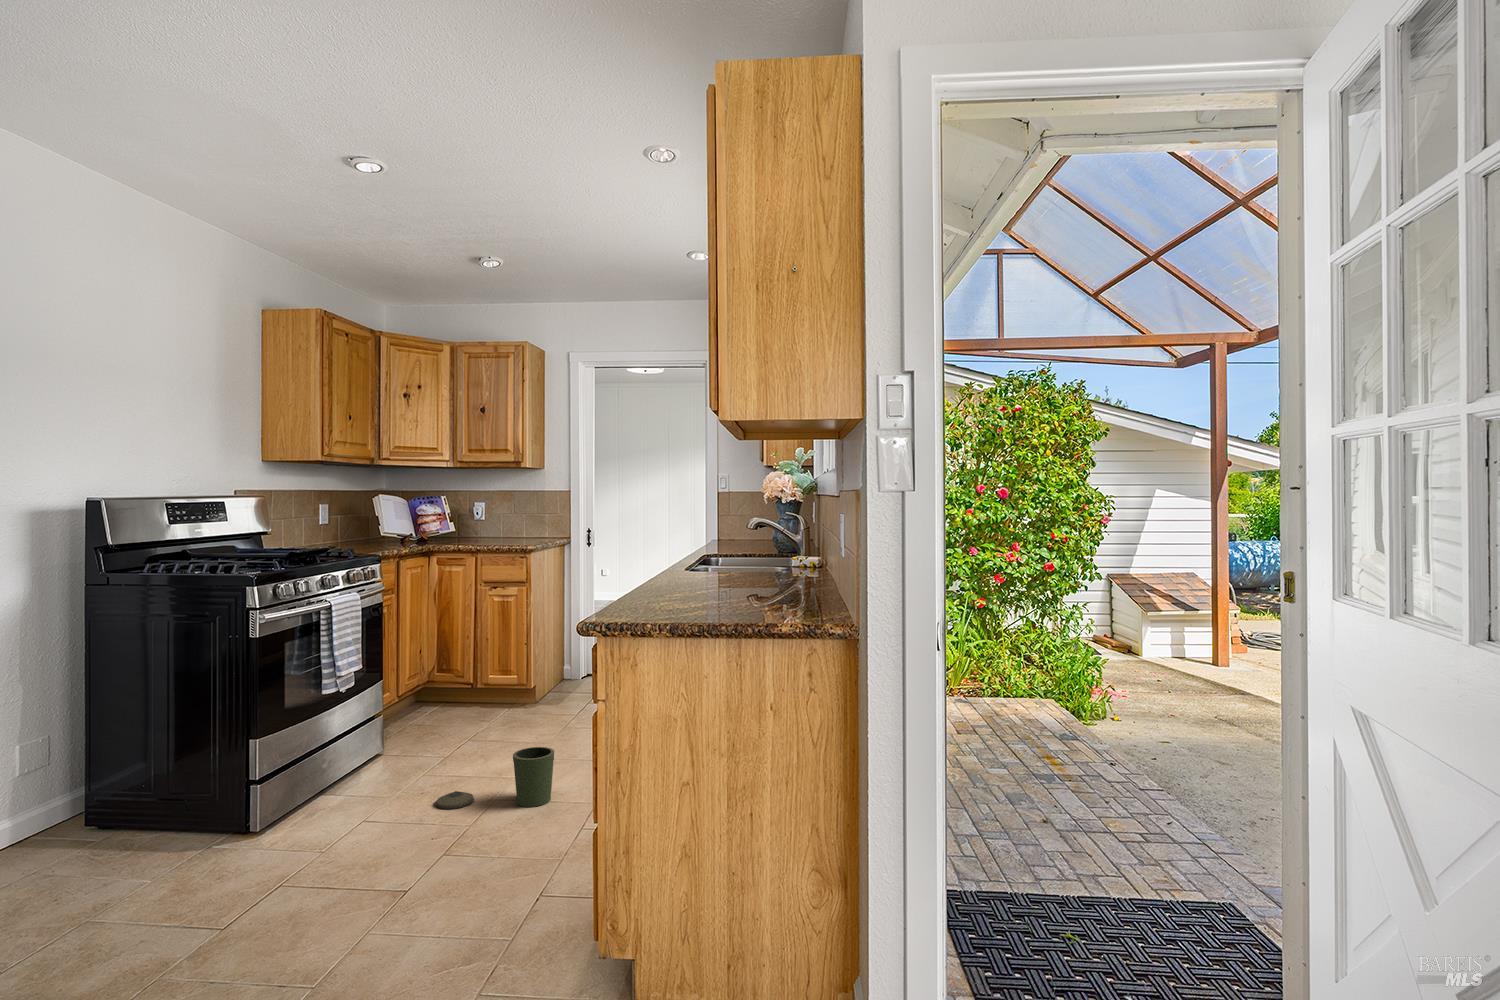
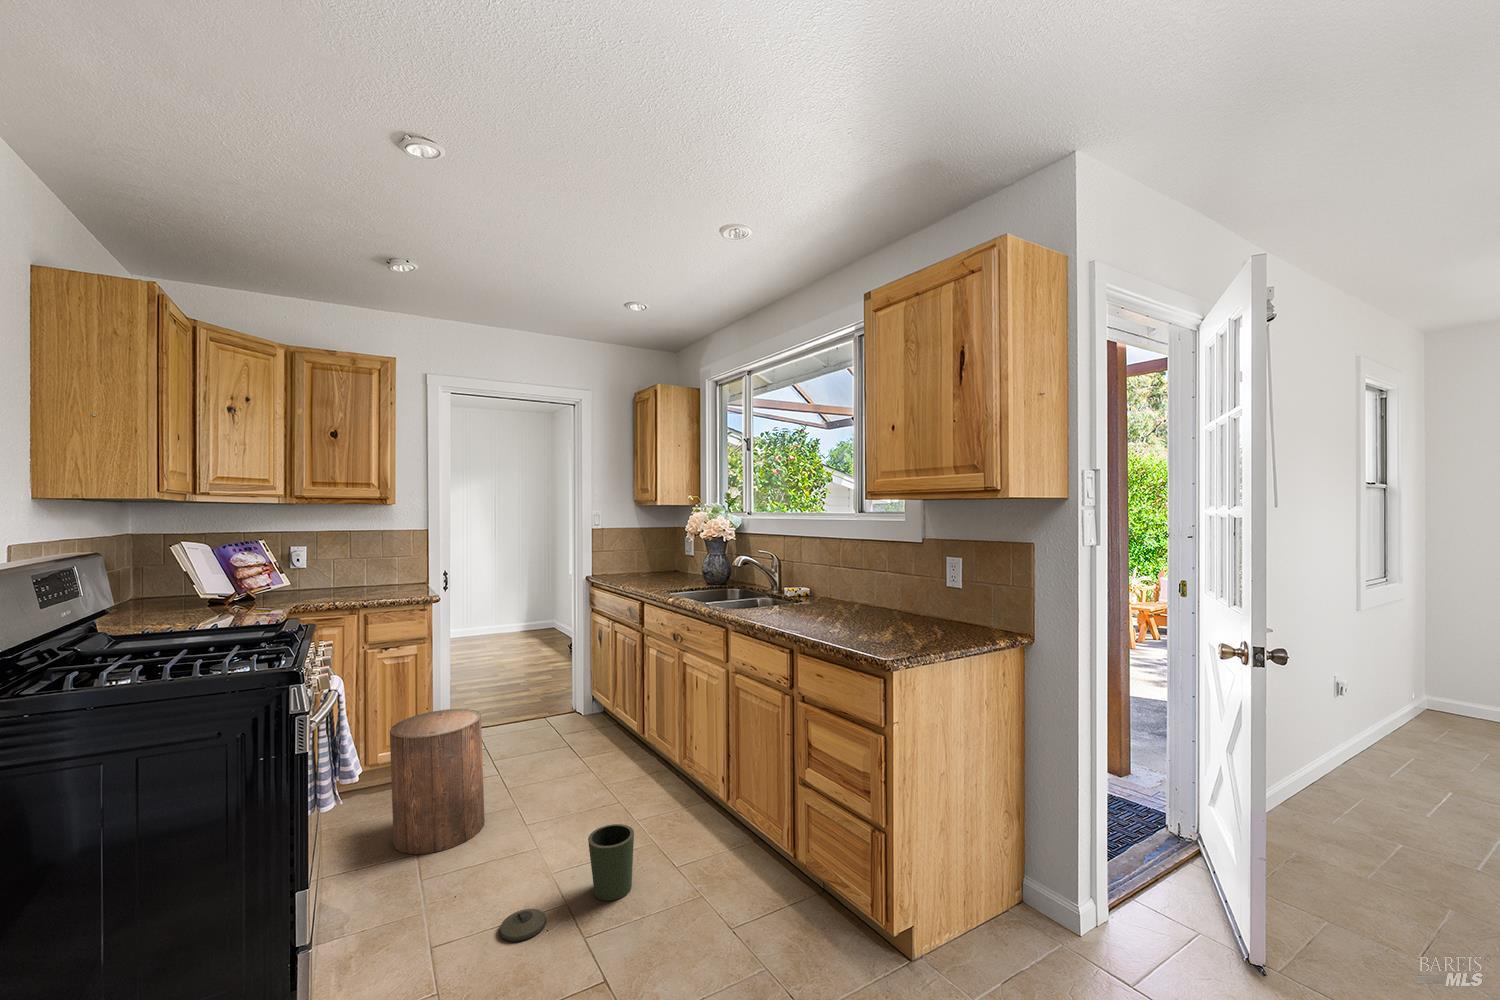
stool: none [456,641,528,749] -> present [390,709,485,854]

